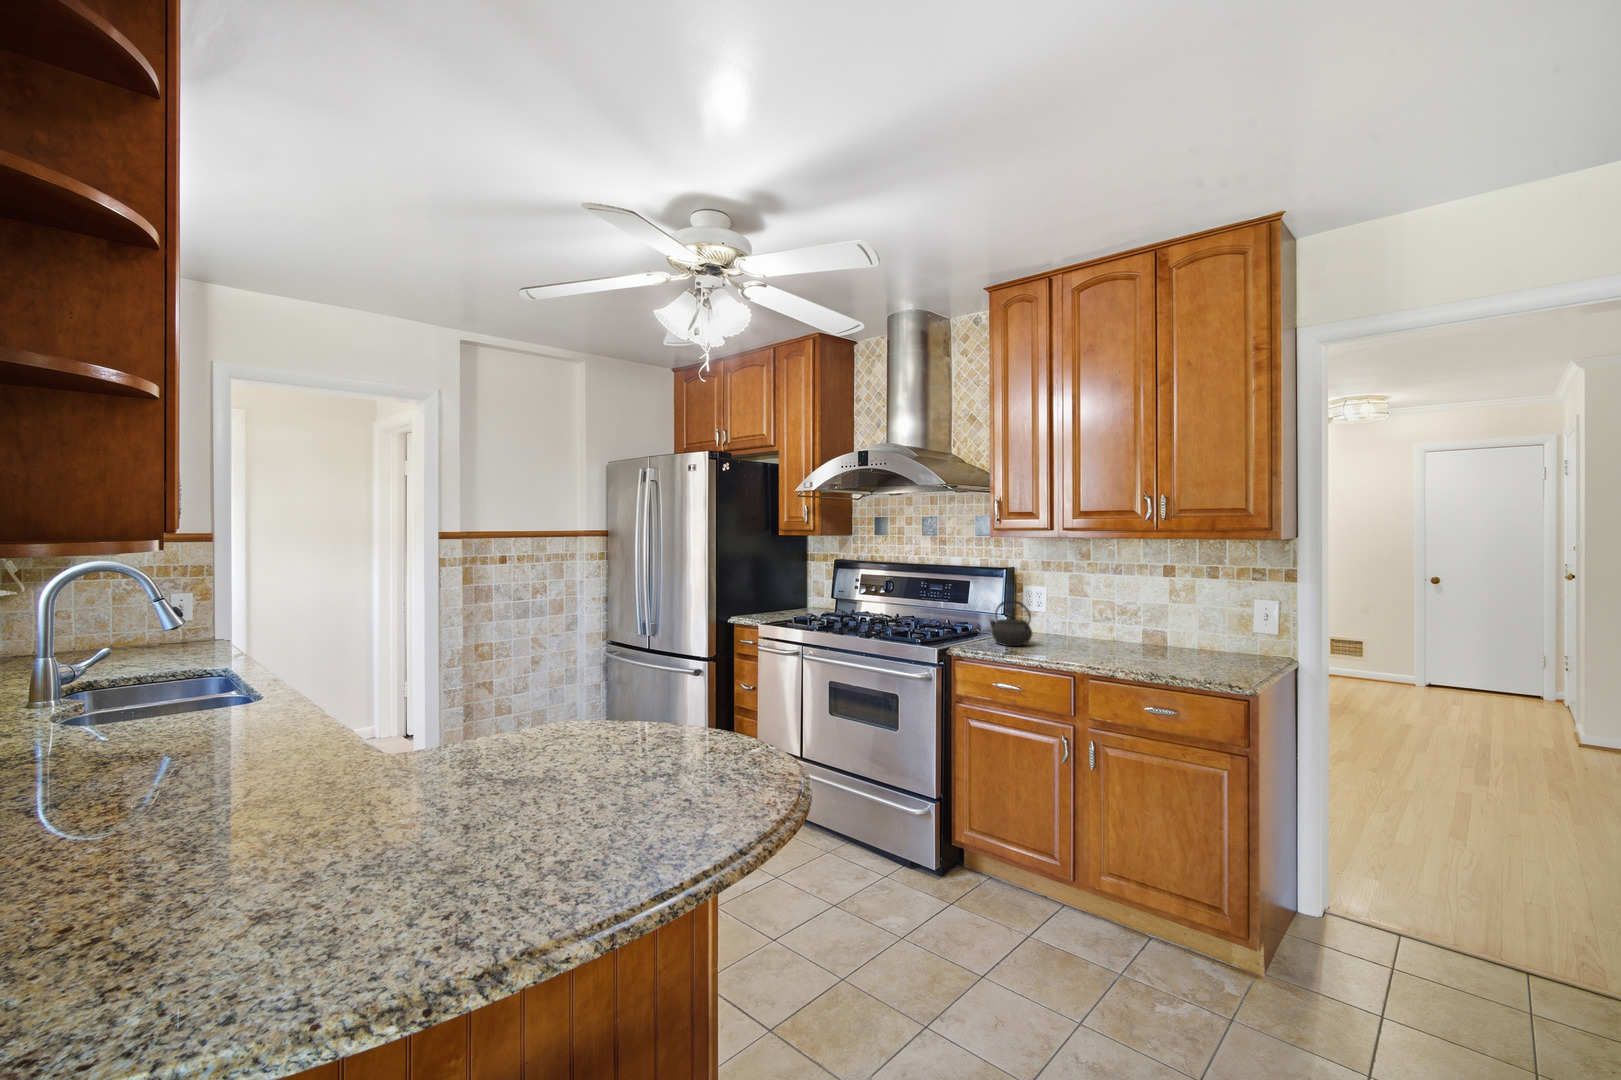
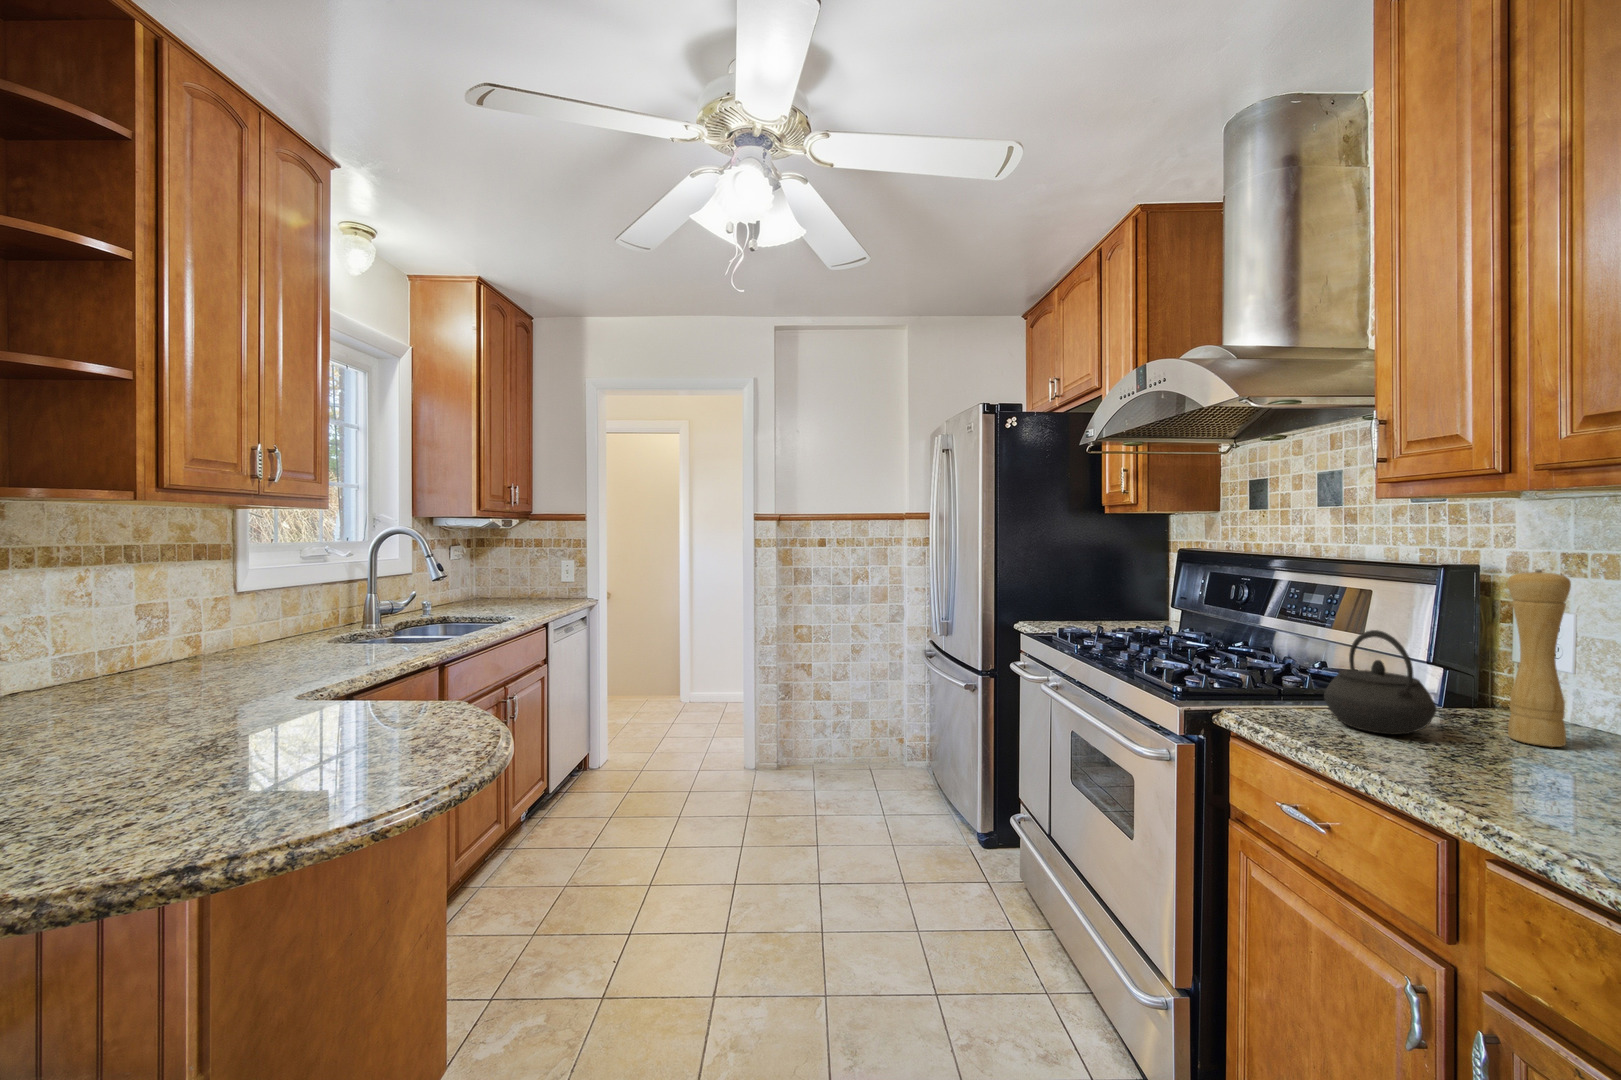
pepper mill: none [1043,570,1062,642] -> present [1508,569,1571,747]

